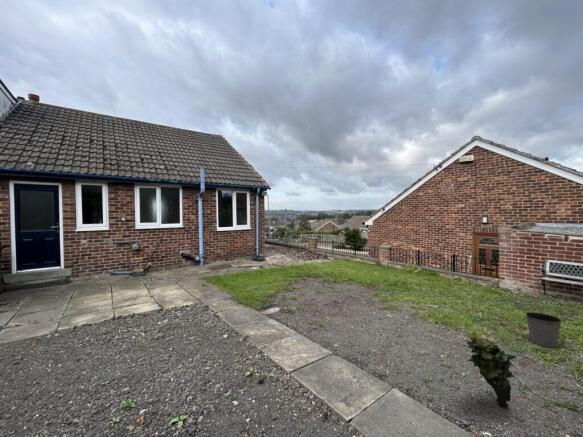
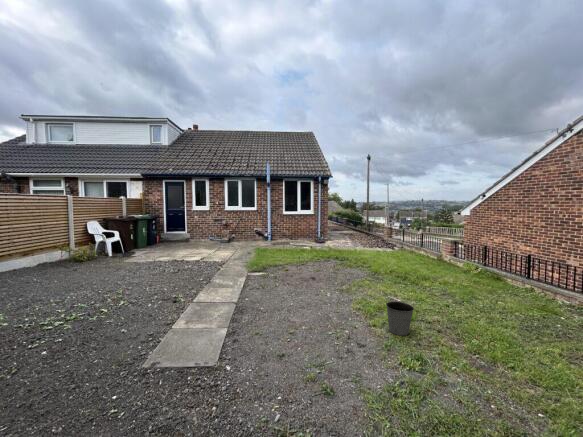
potted plant: present [466,332,517,407] -> none [241,285,271,337]

